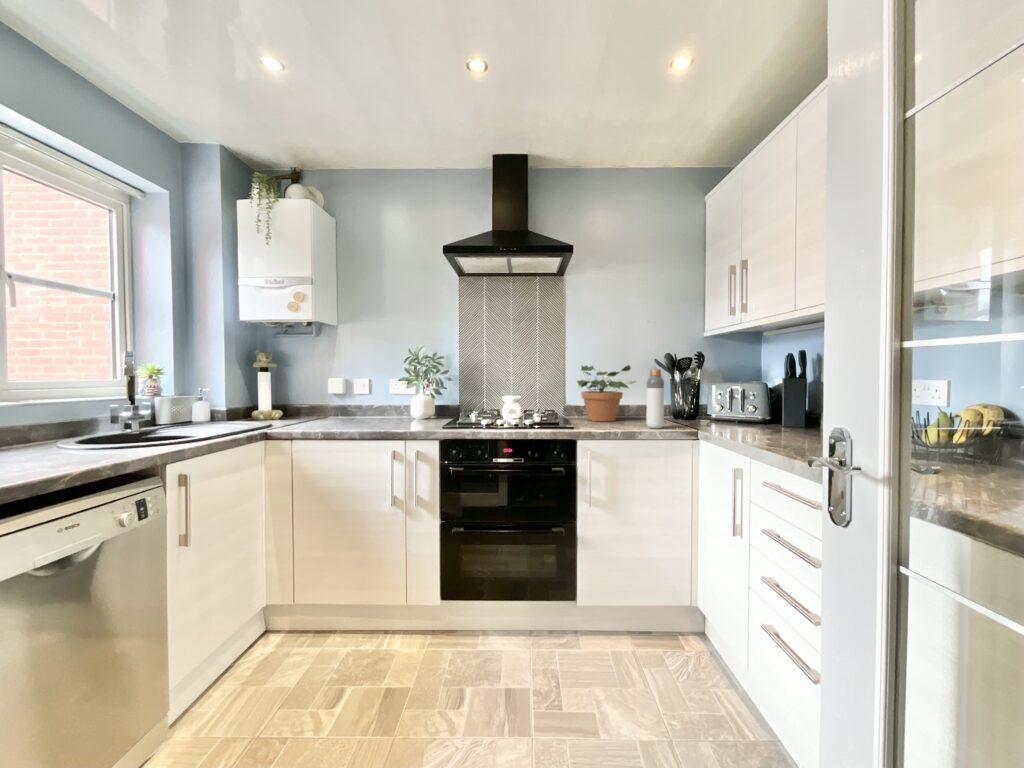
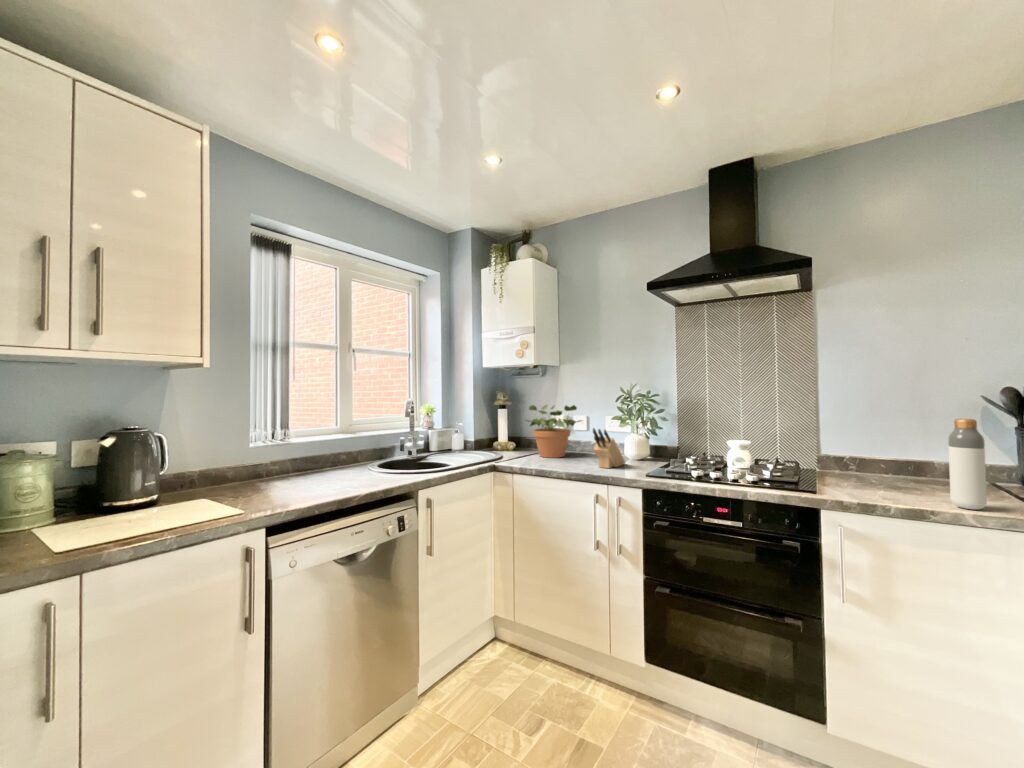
potted plant: present [577,365,635,421] -> present [525,405,581,458]
knife block: none [388,386,416,426] -> present [593,428,625,468]

